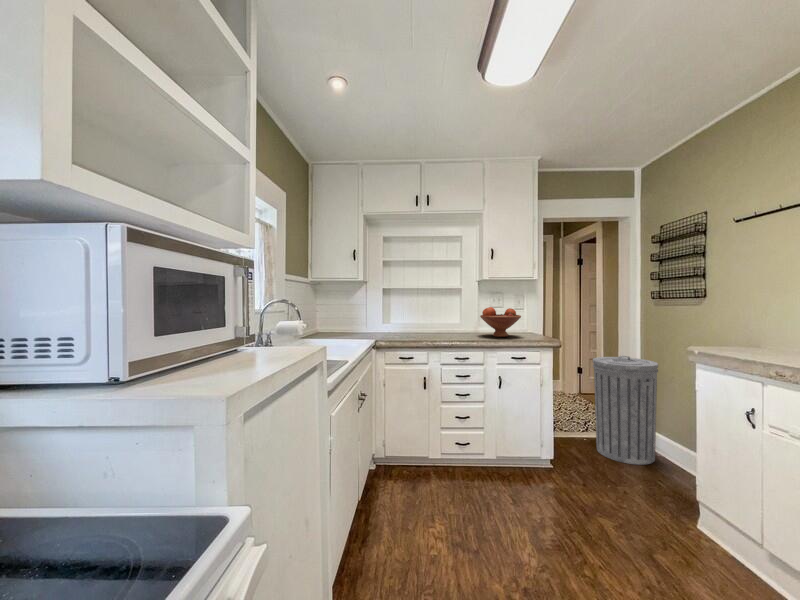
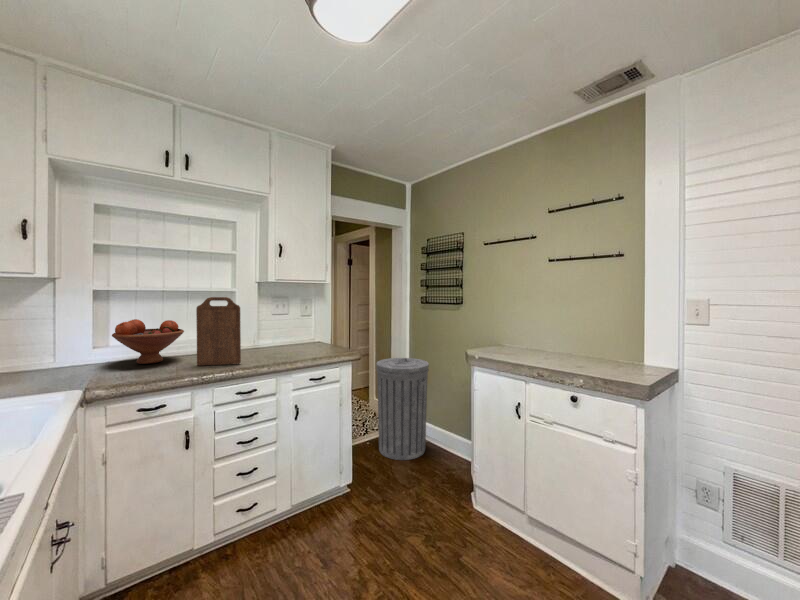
cutting board: none [433,290,460,338] -> present [196,297,241,366]
fruit bowl: present [480,307,521,337] -> present [112,319,184,364]

